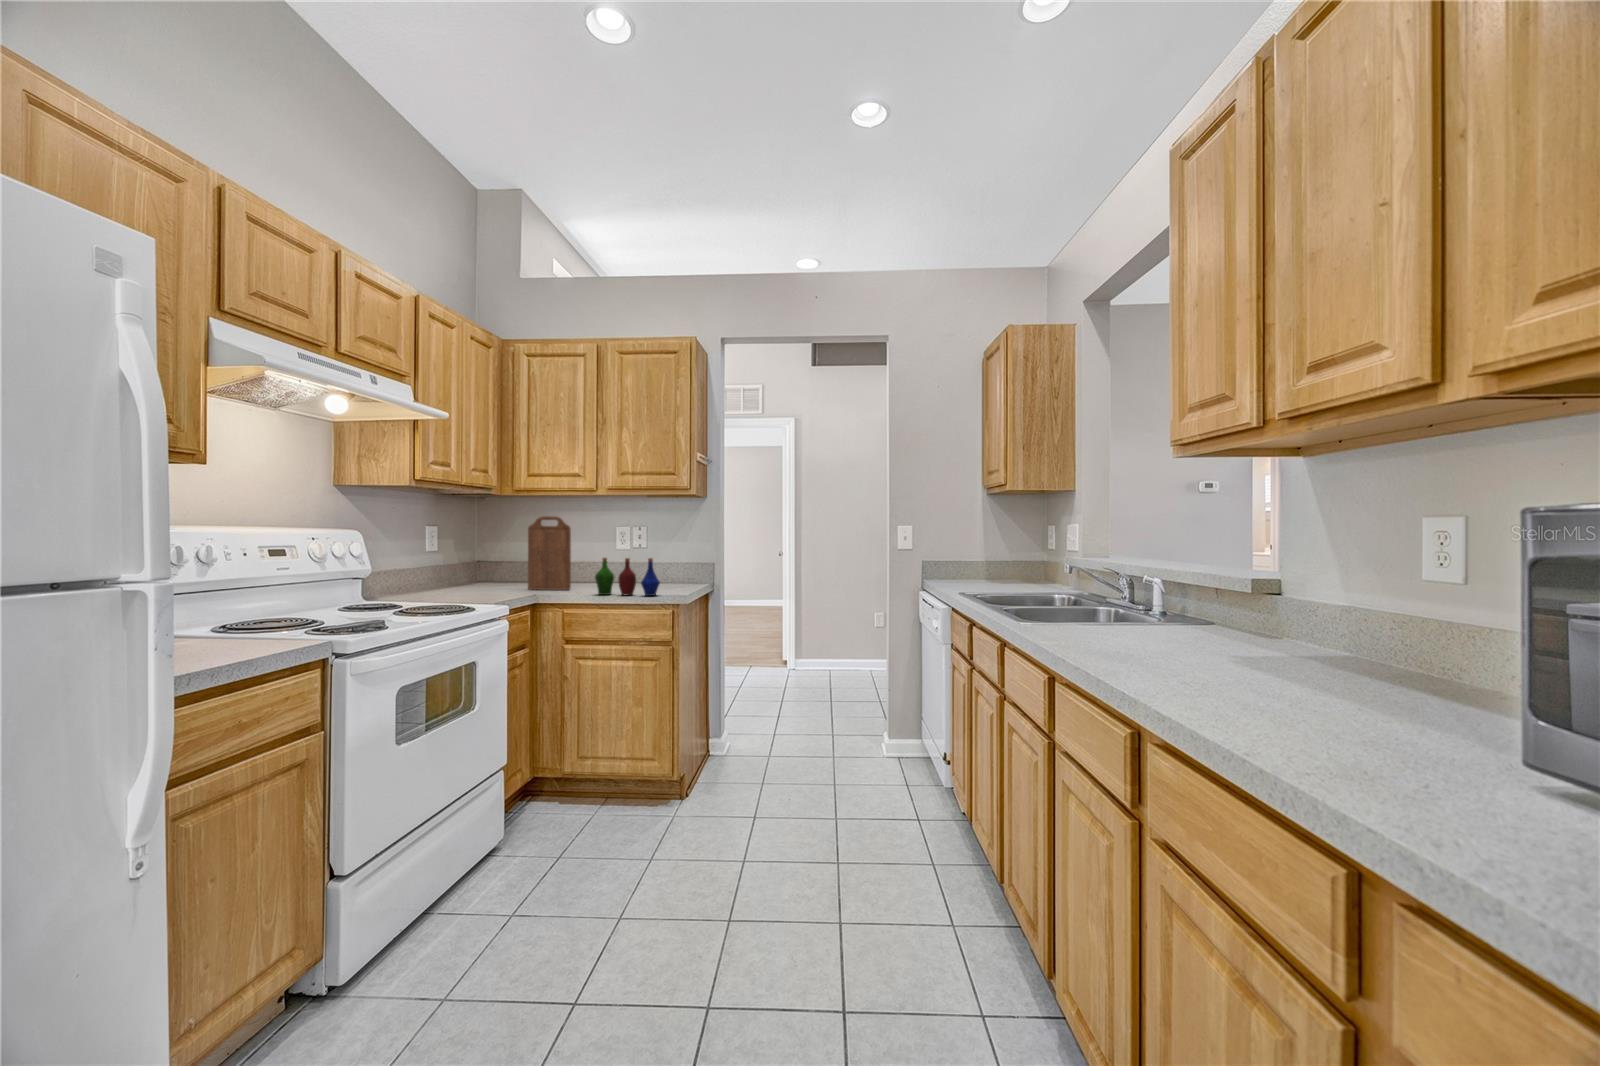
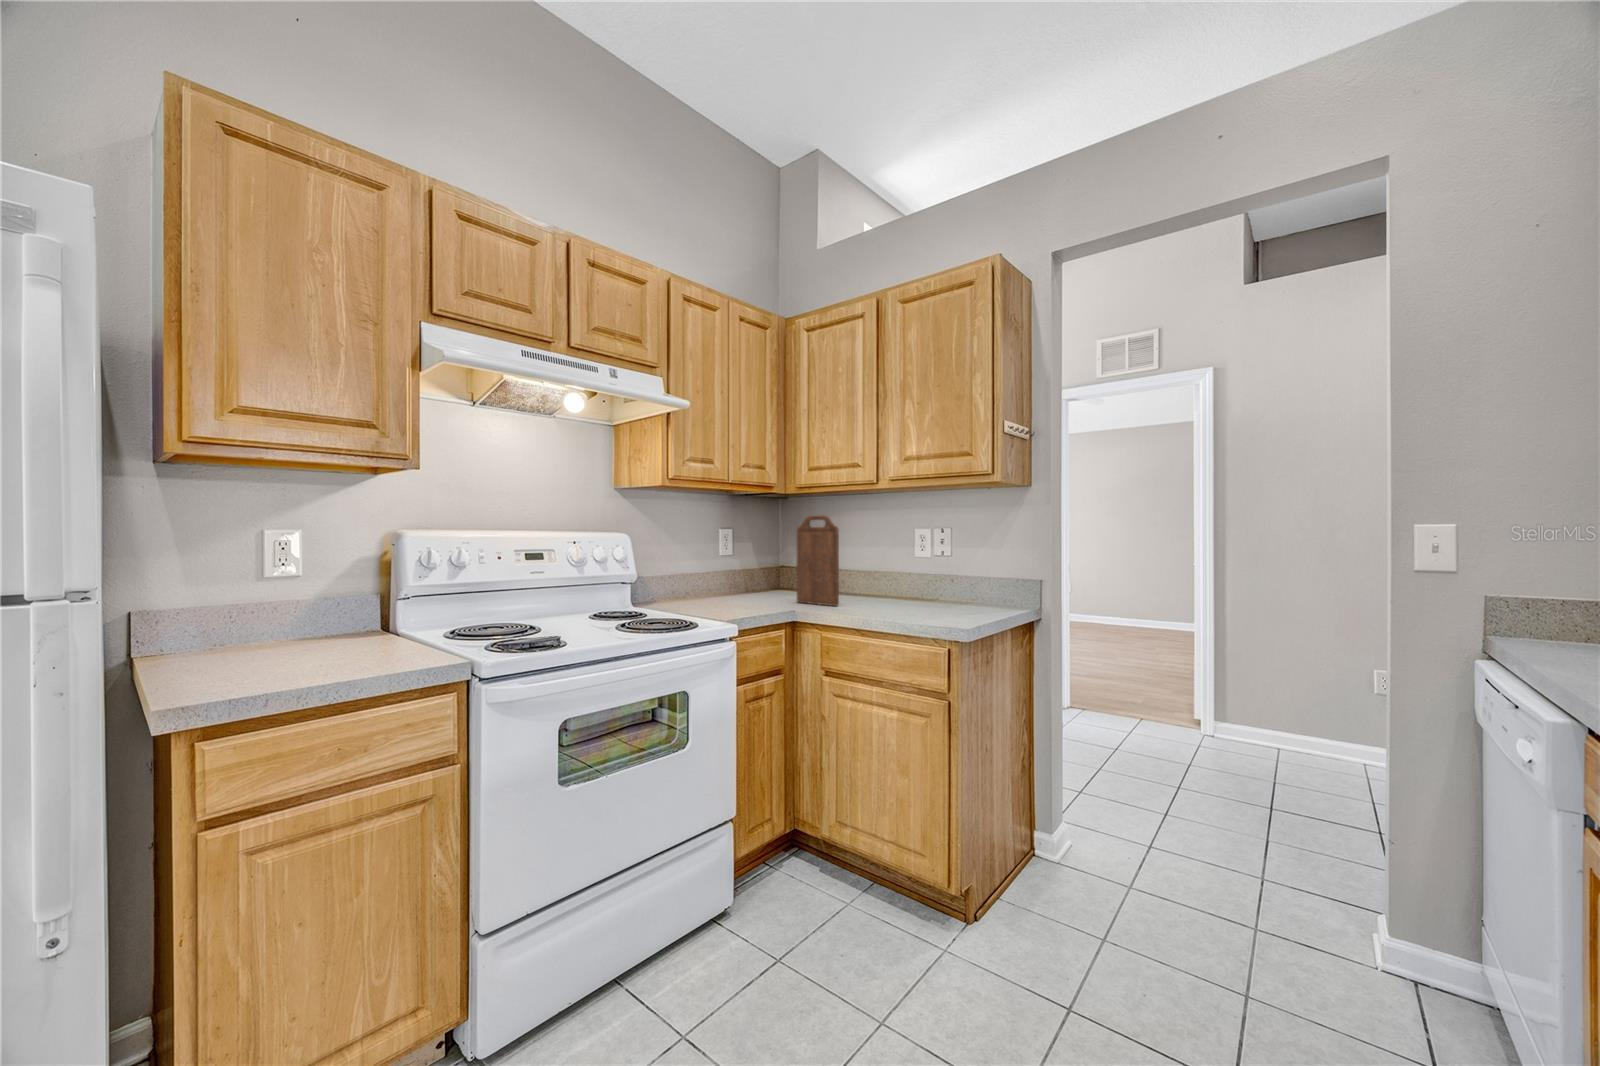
bottle: present [595,558,660,596] -> none [850,568,928,625]

